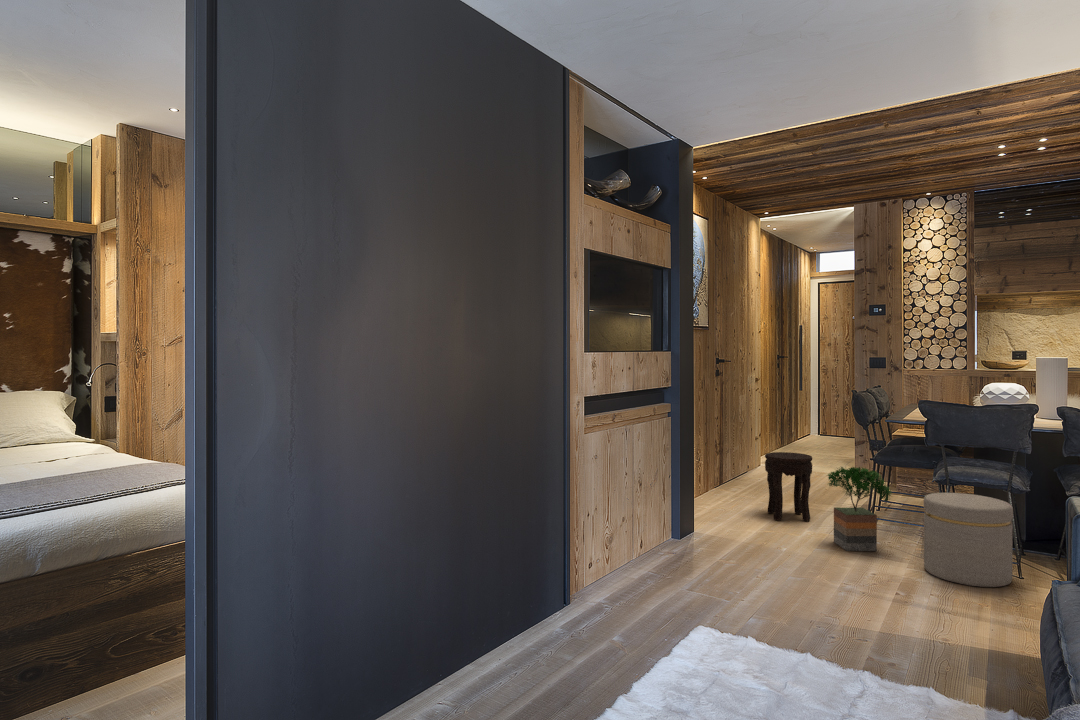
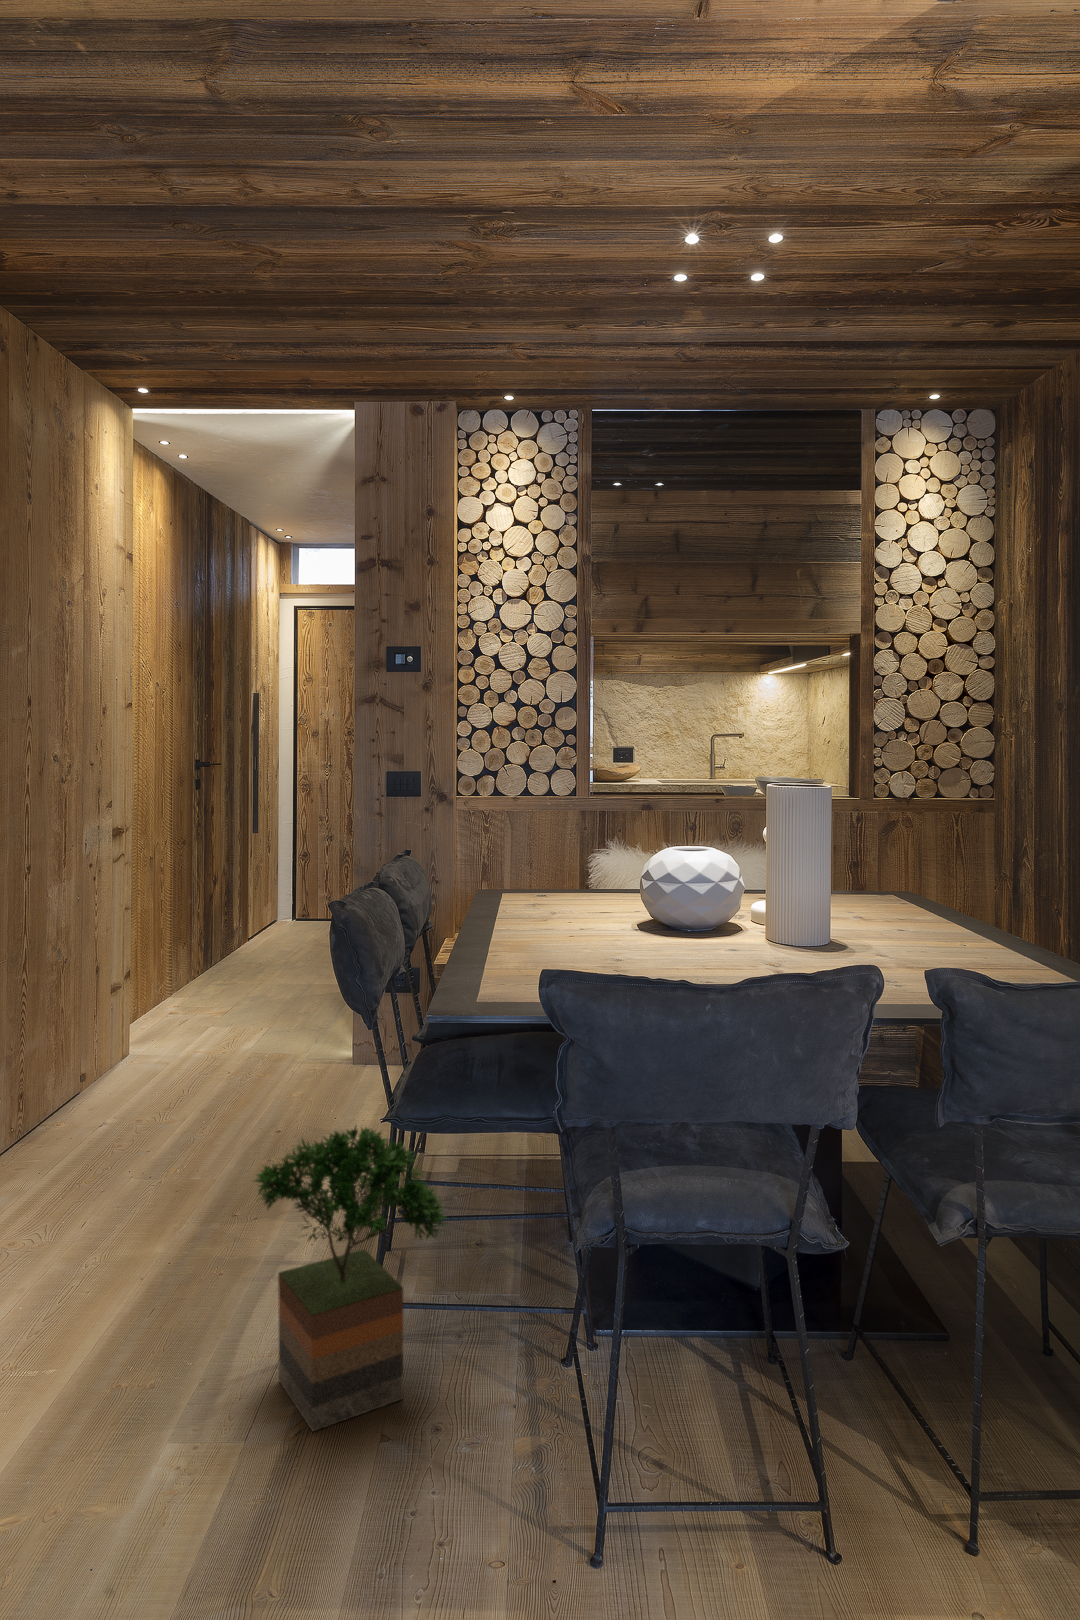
side table: present [765,452,812,521] -> none [87,1059,232,1295]
ottoman: present [924,493,1013,587] -> none [539,1193,774,1544]

